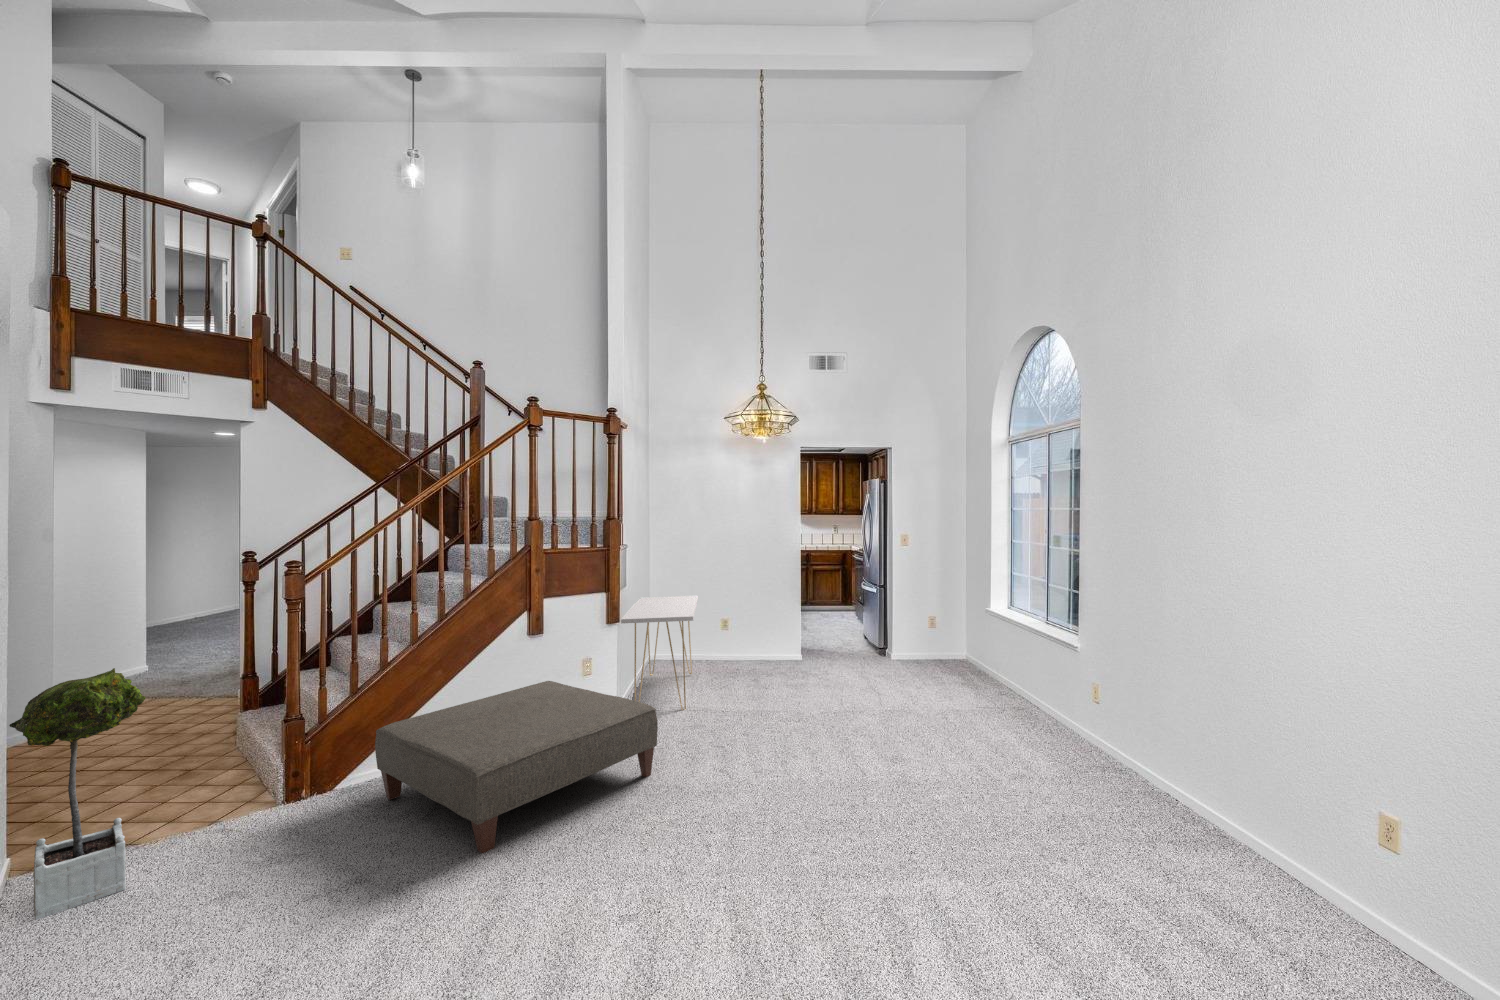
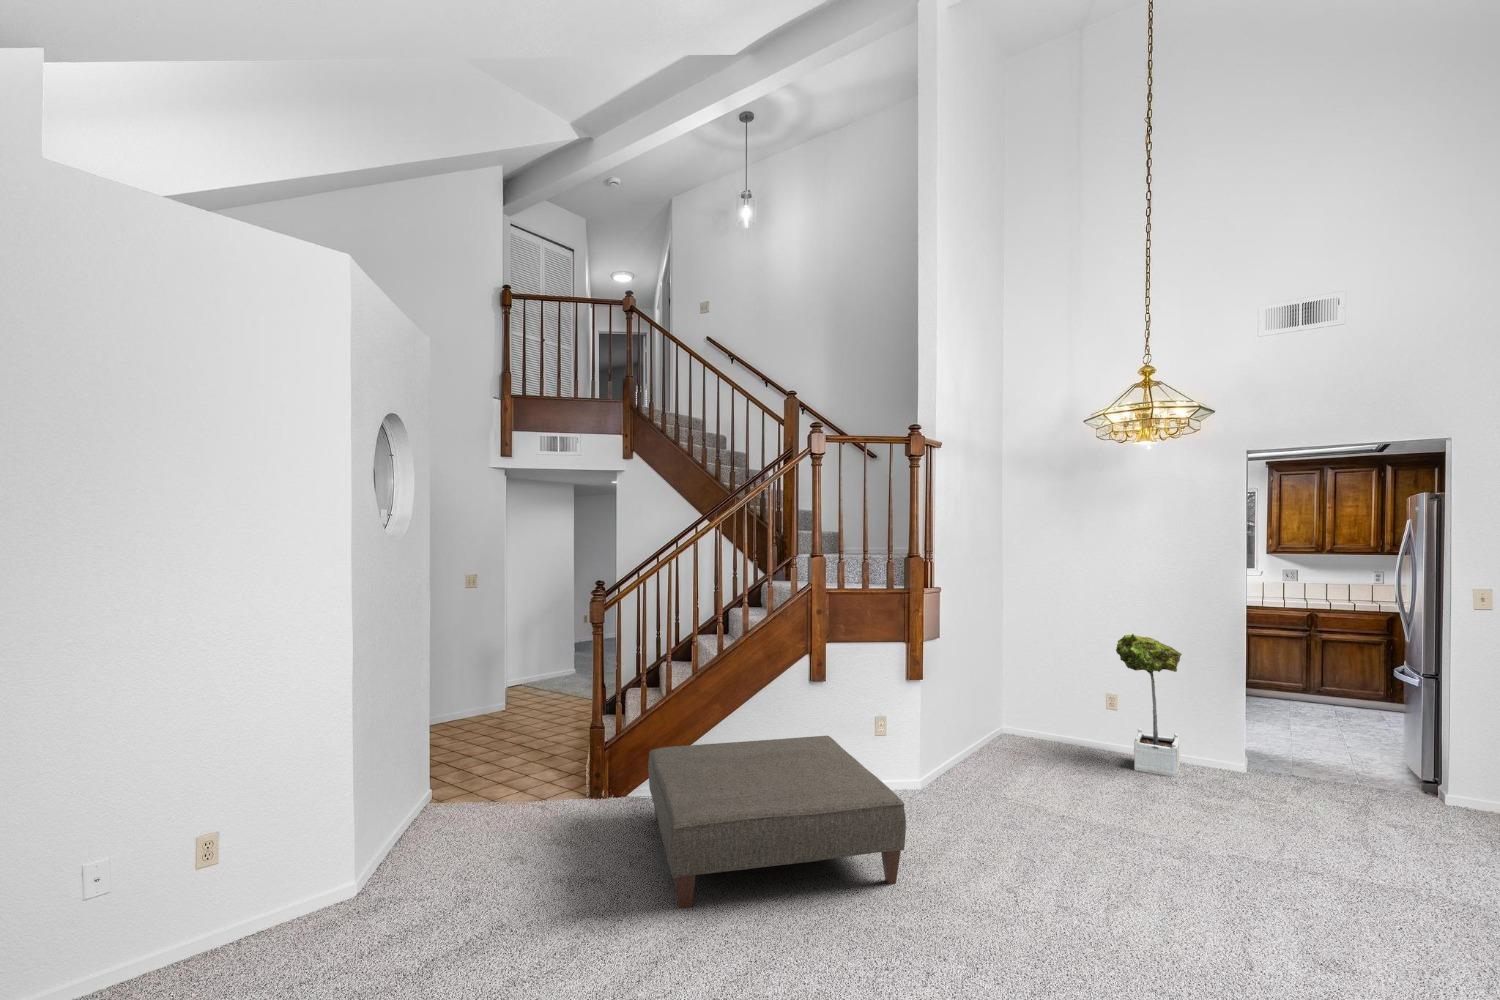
console table: present [621,596,698,710] -> none [928,651,1061,811]
potted tree: present [9,668,145,920] -> present [1116,634,1182,777]

